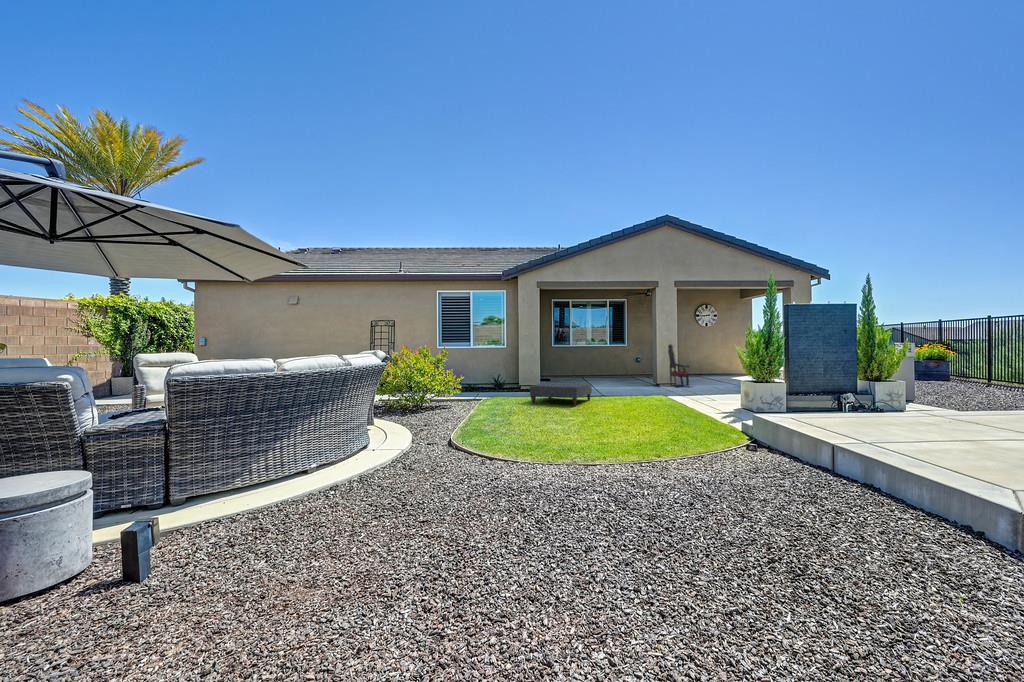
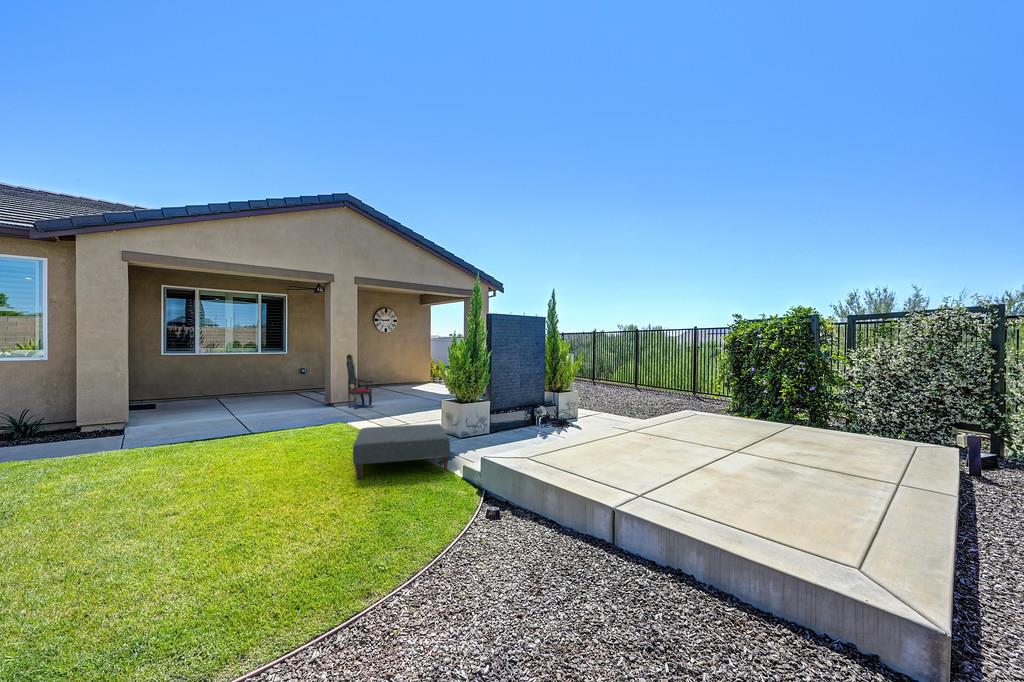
ottoman: present [530,382,592,406] -> present [353,424,450,478]

